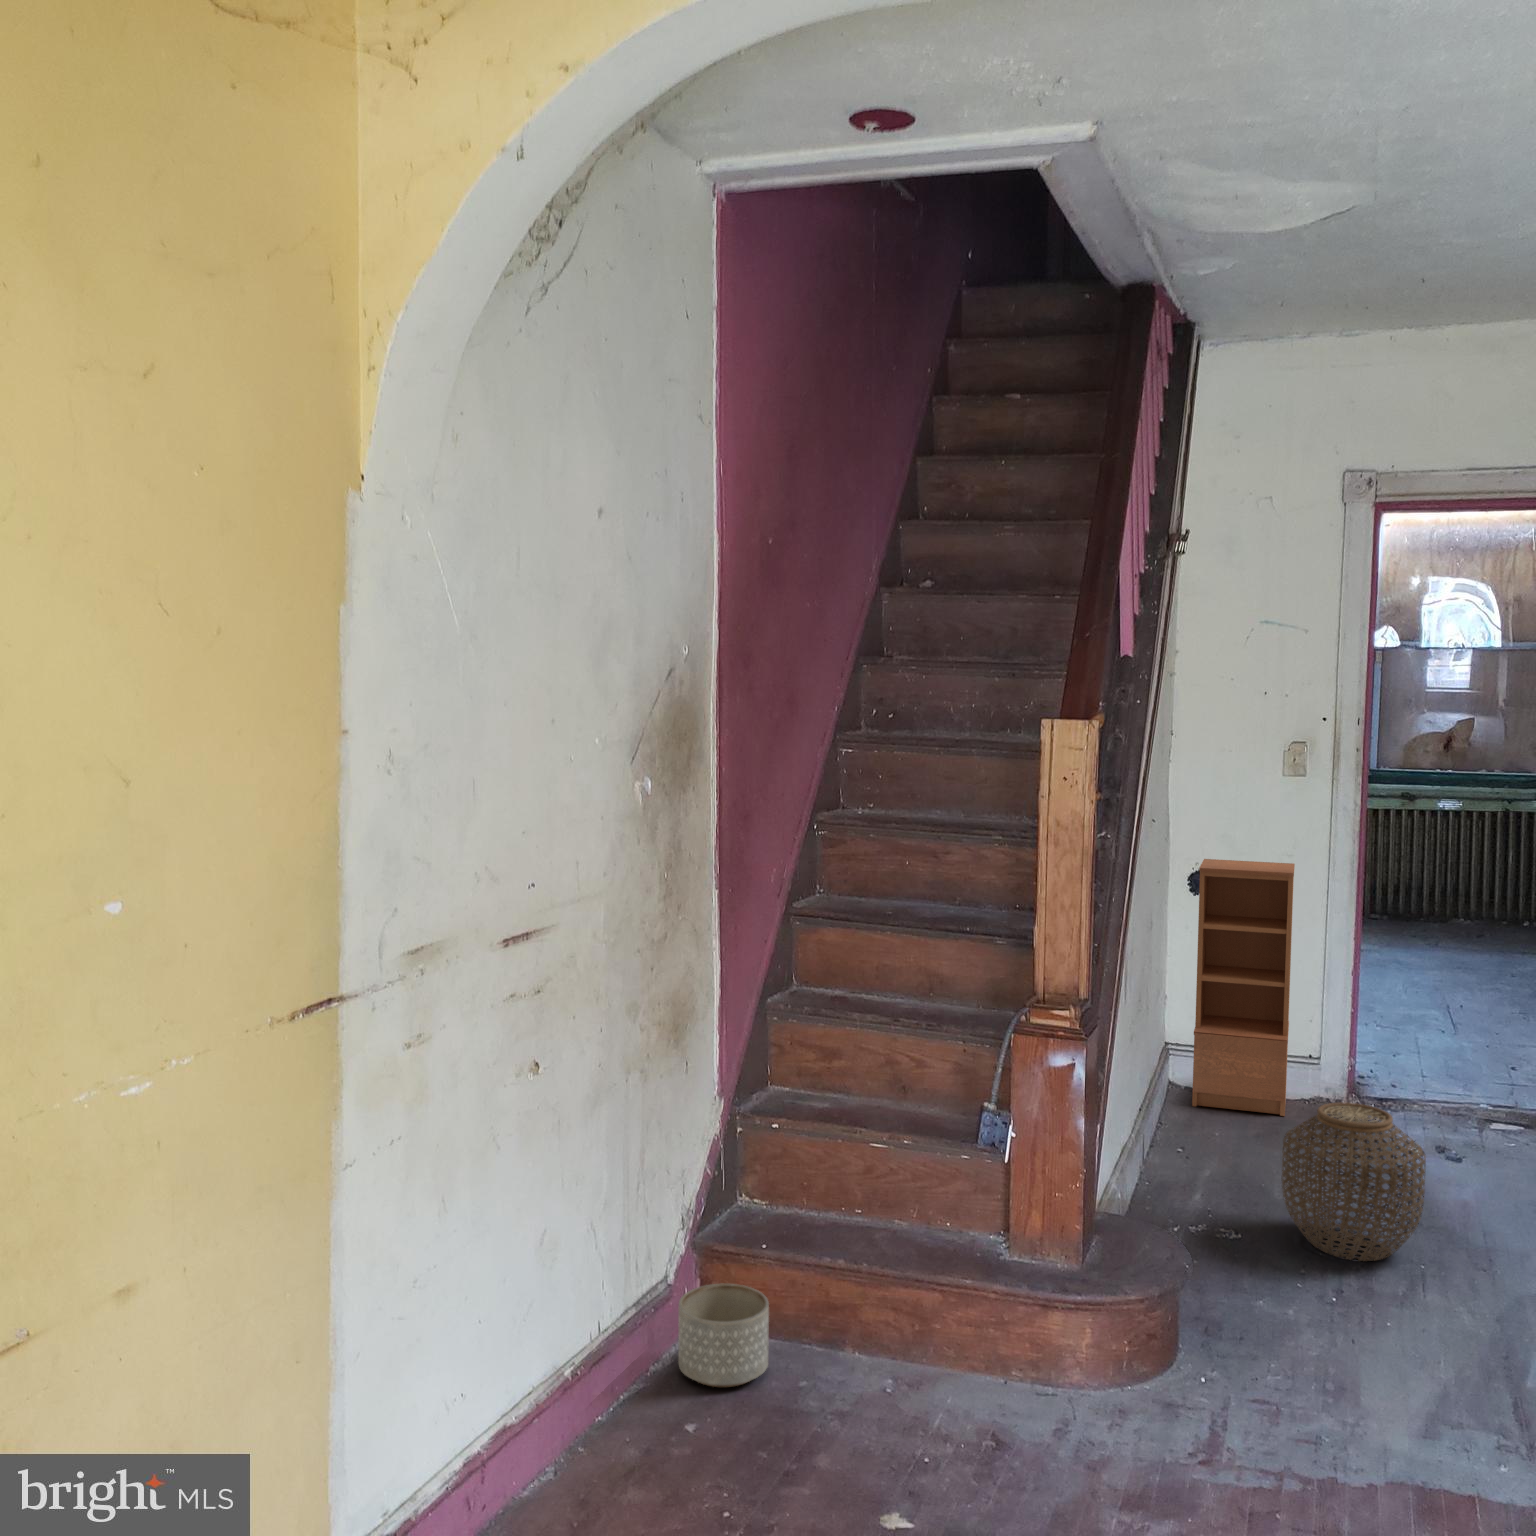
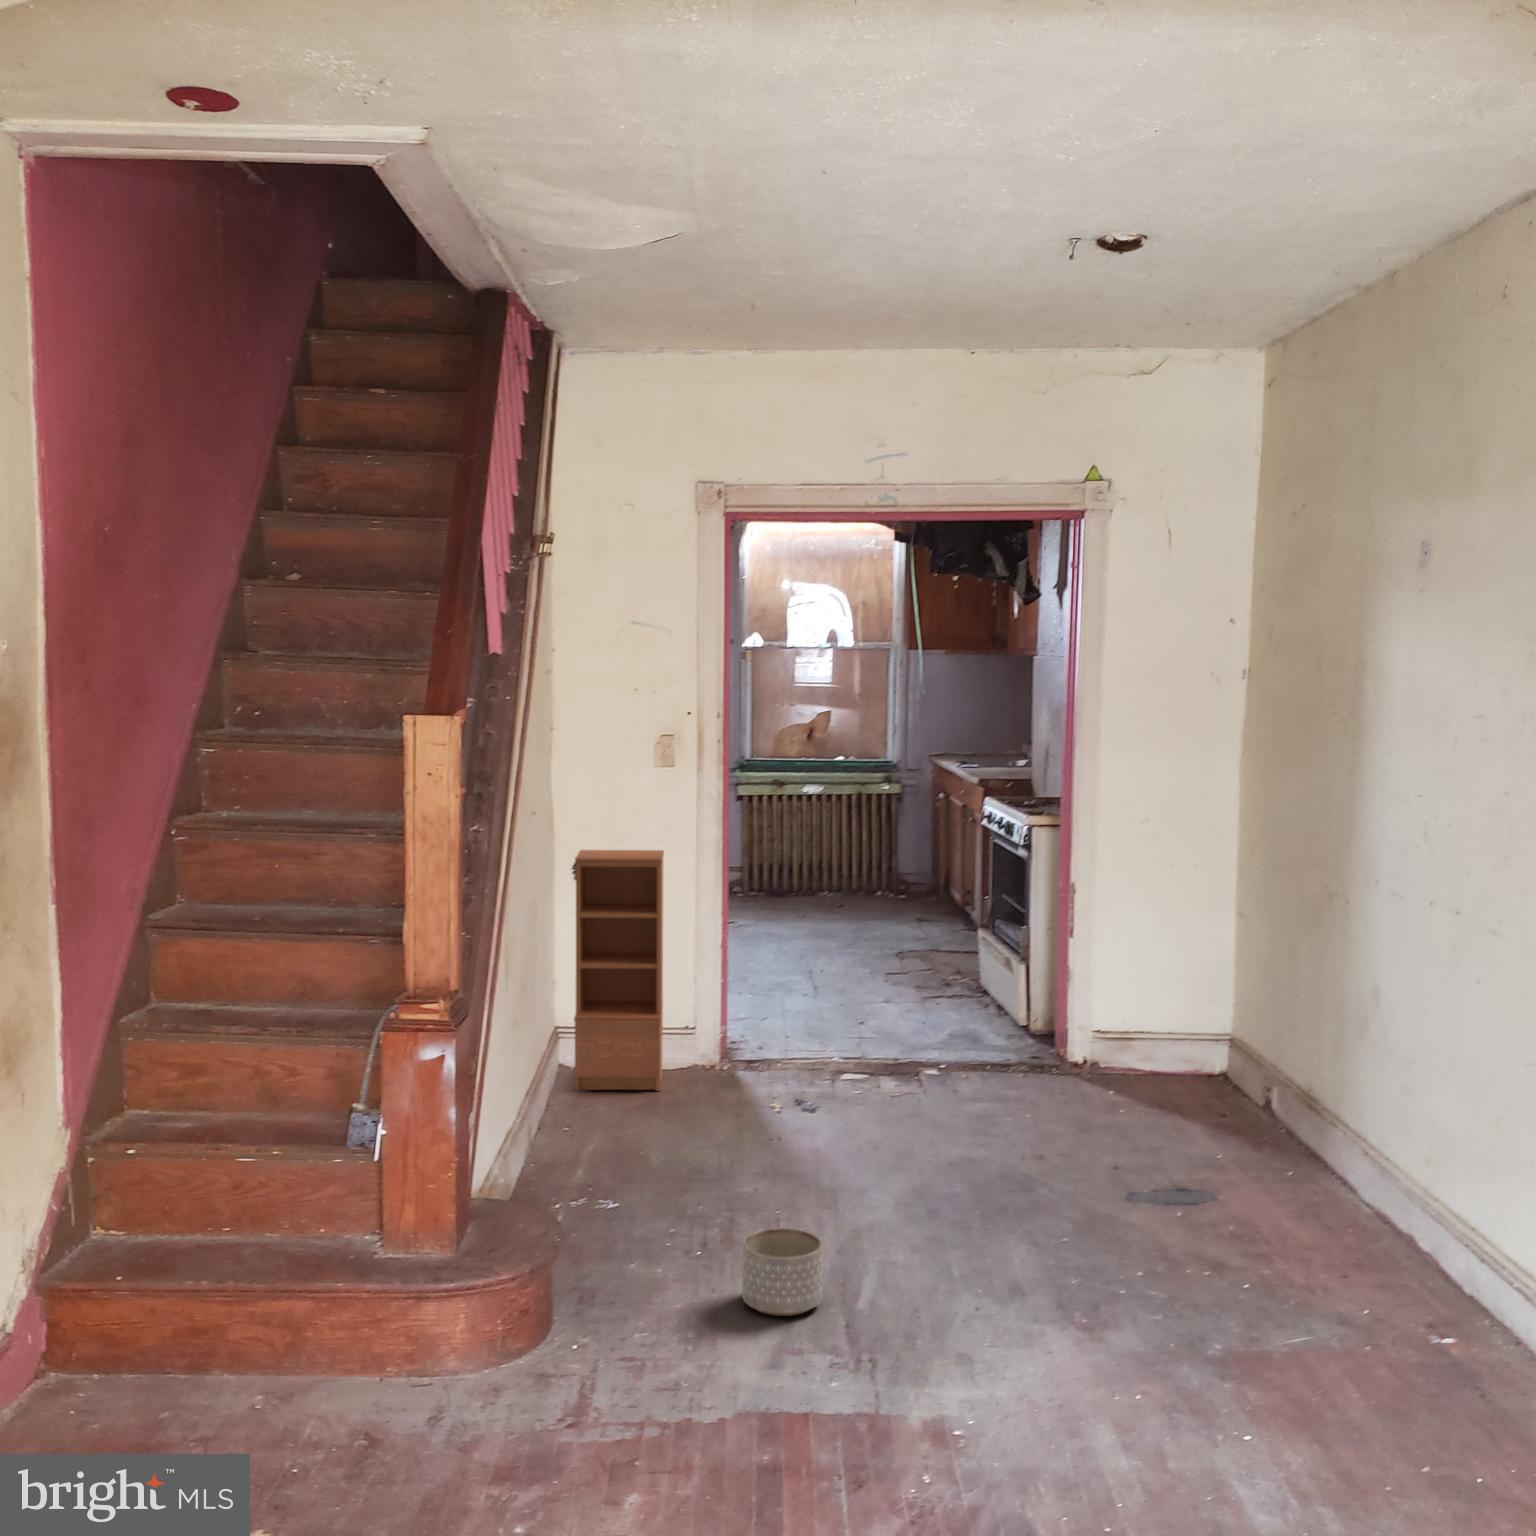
woven basket: present [1282,1103,1426,1261] -> none [650,1069,773,1213]
planter: present [678,1284,769,1387] -> present [742,1228,823,1316]

